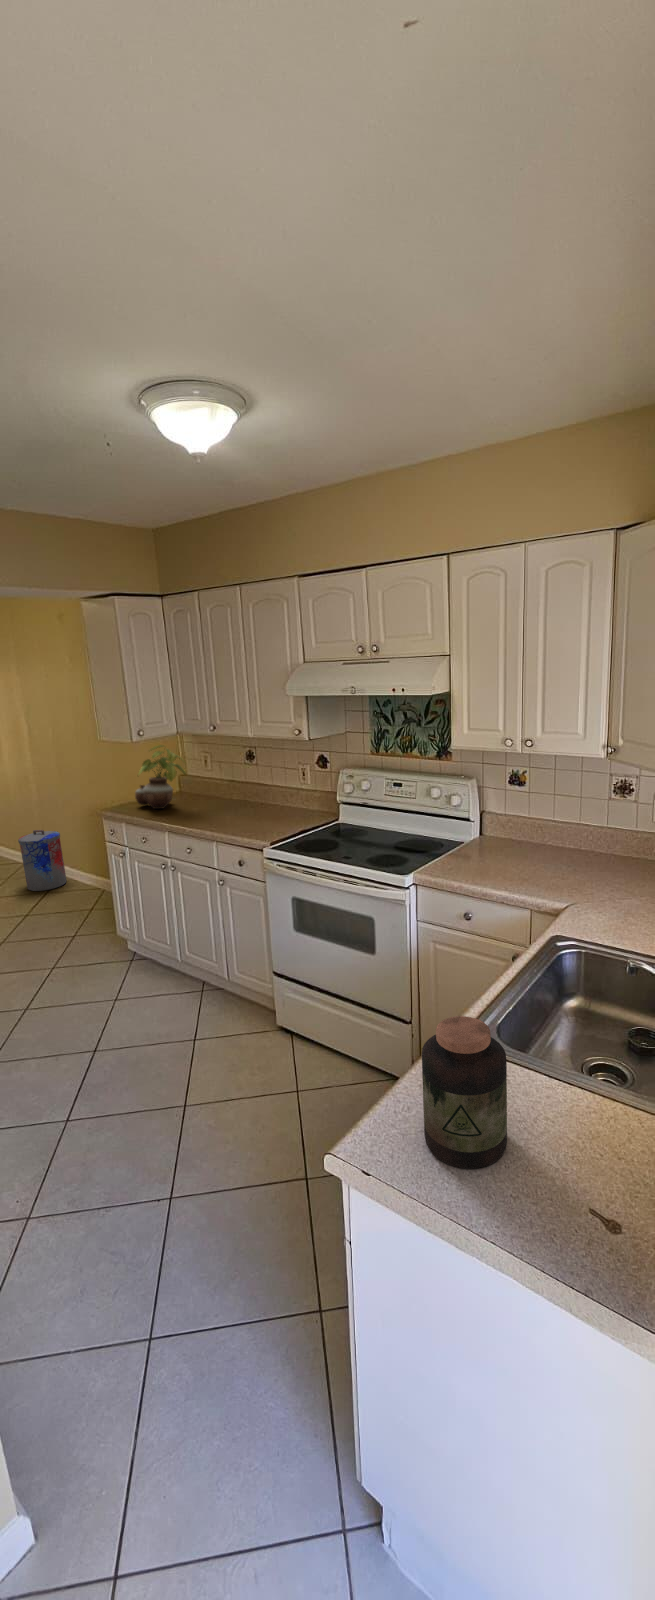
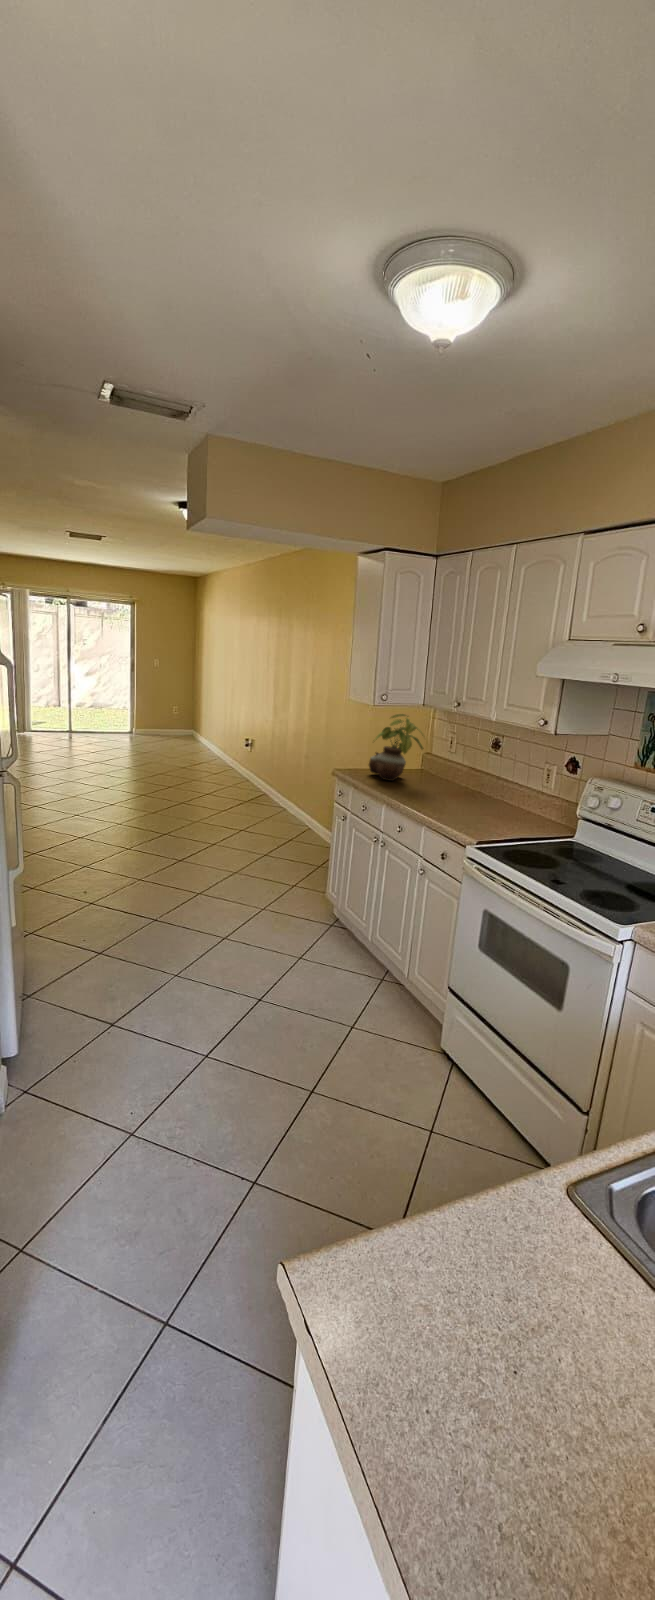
trash can: present [18,830,67,891] -> none [276,780,314,839]
jar: present [422,1016,507,1169] -> none [398,1151,552,1418]

